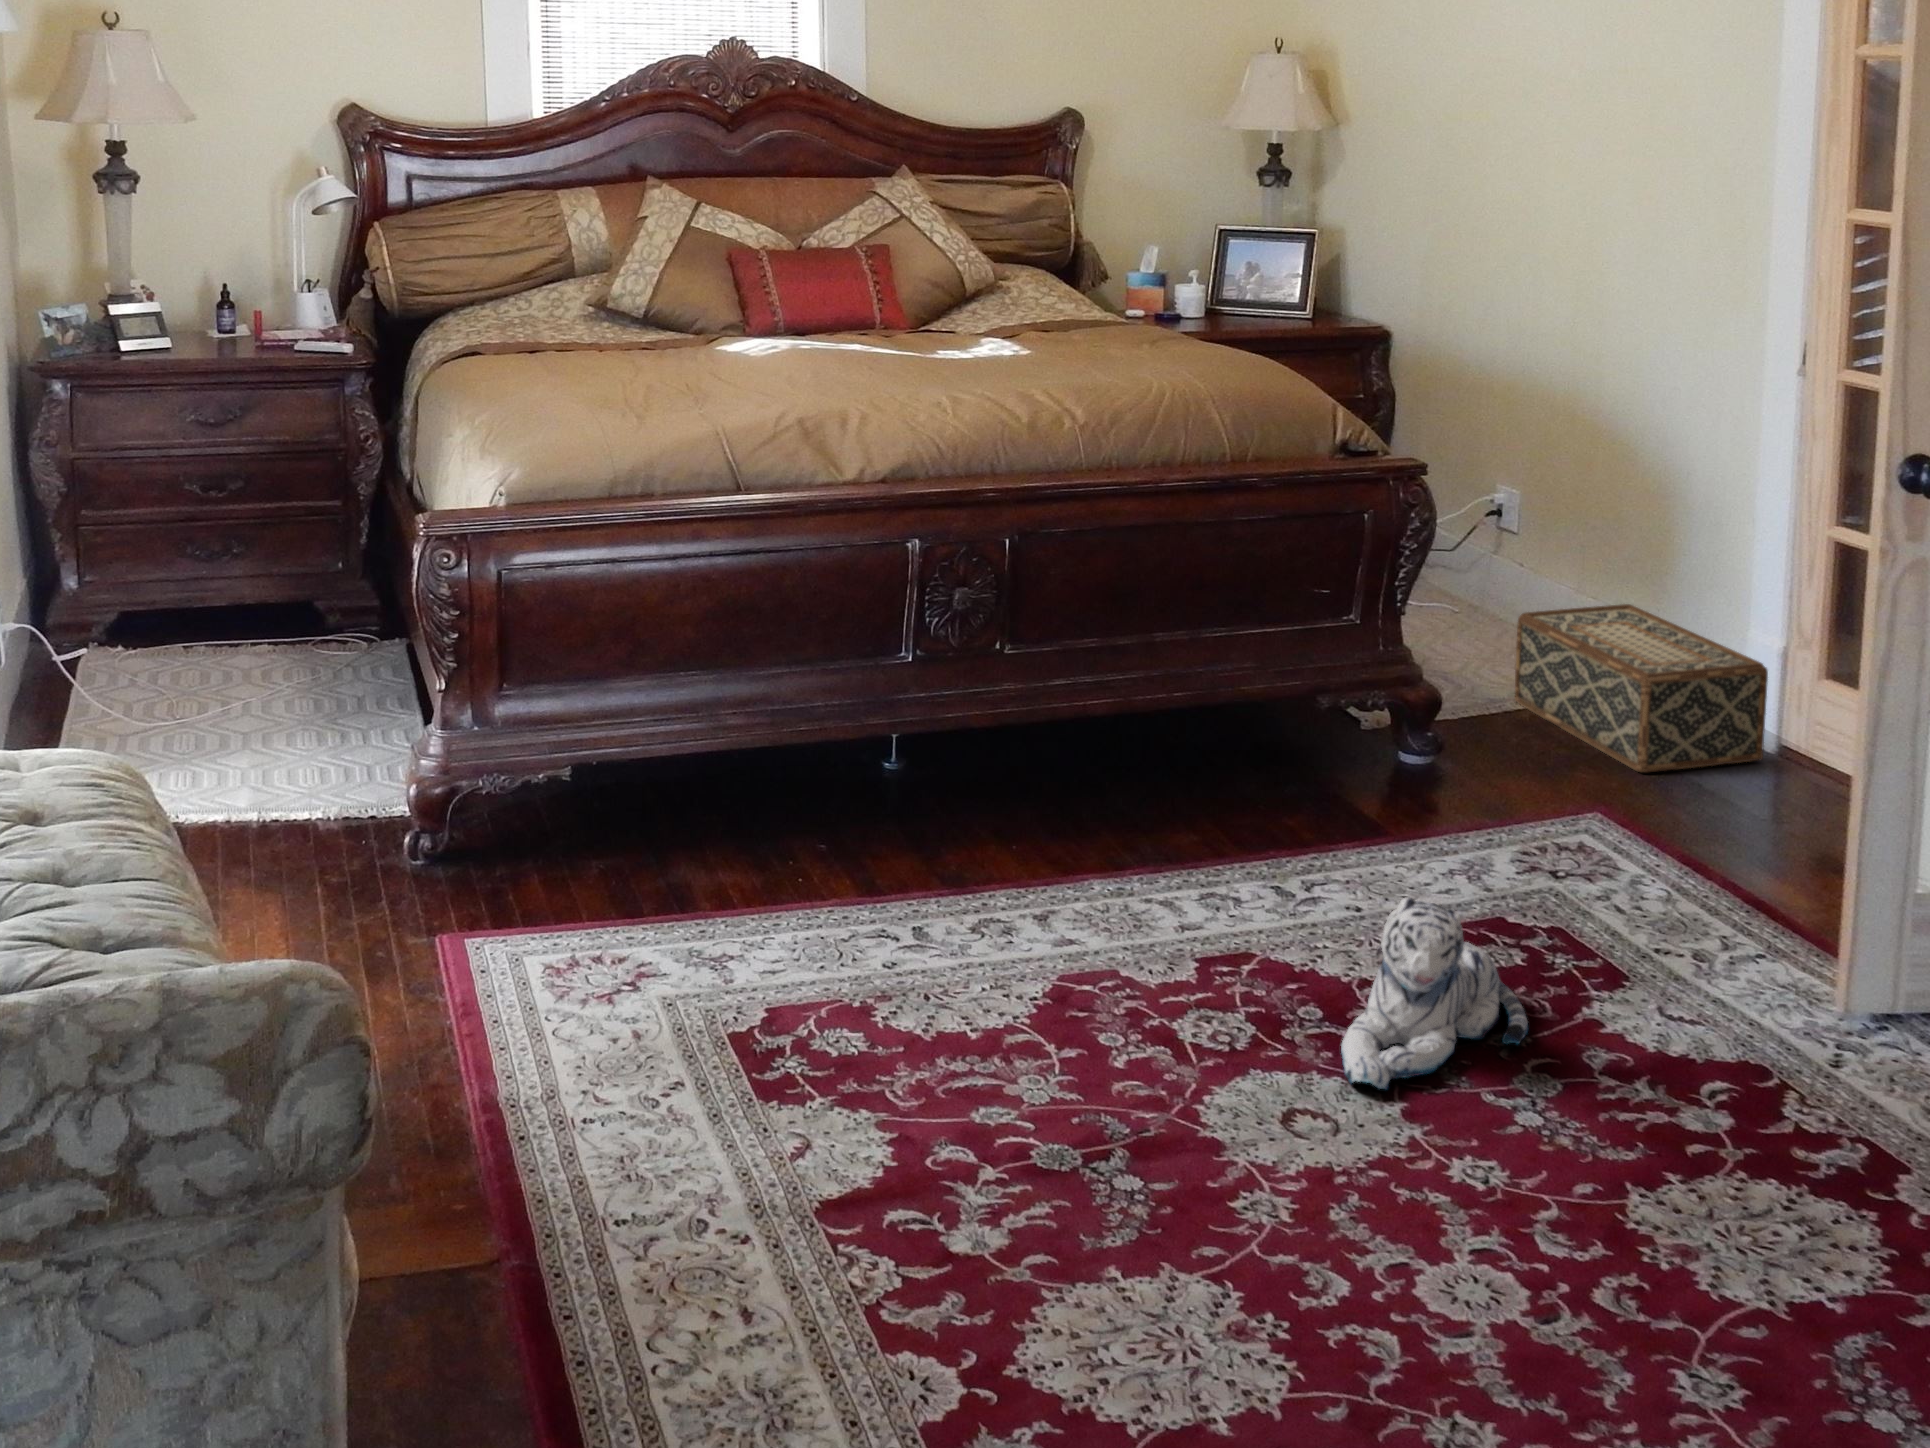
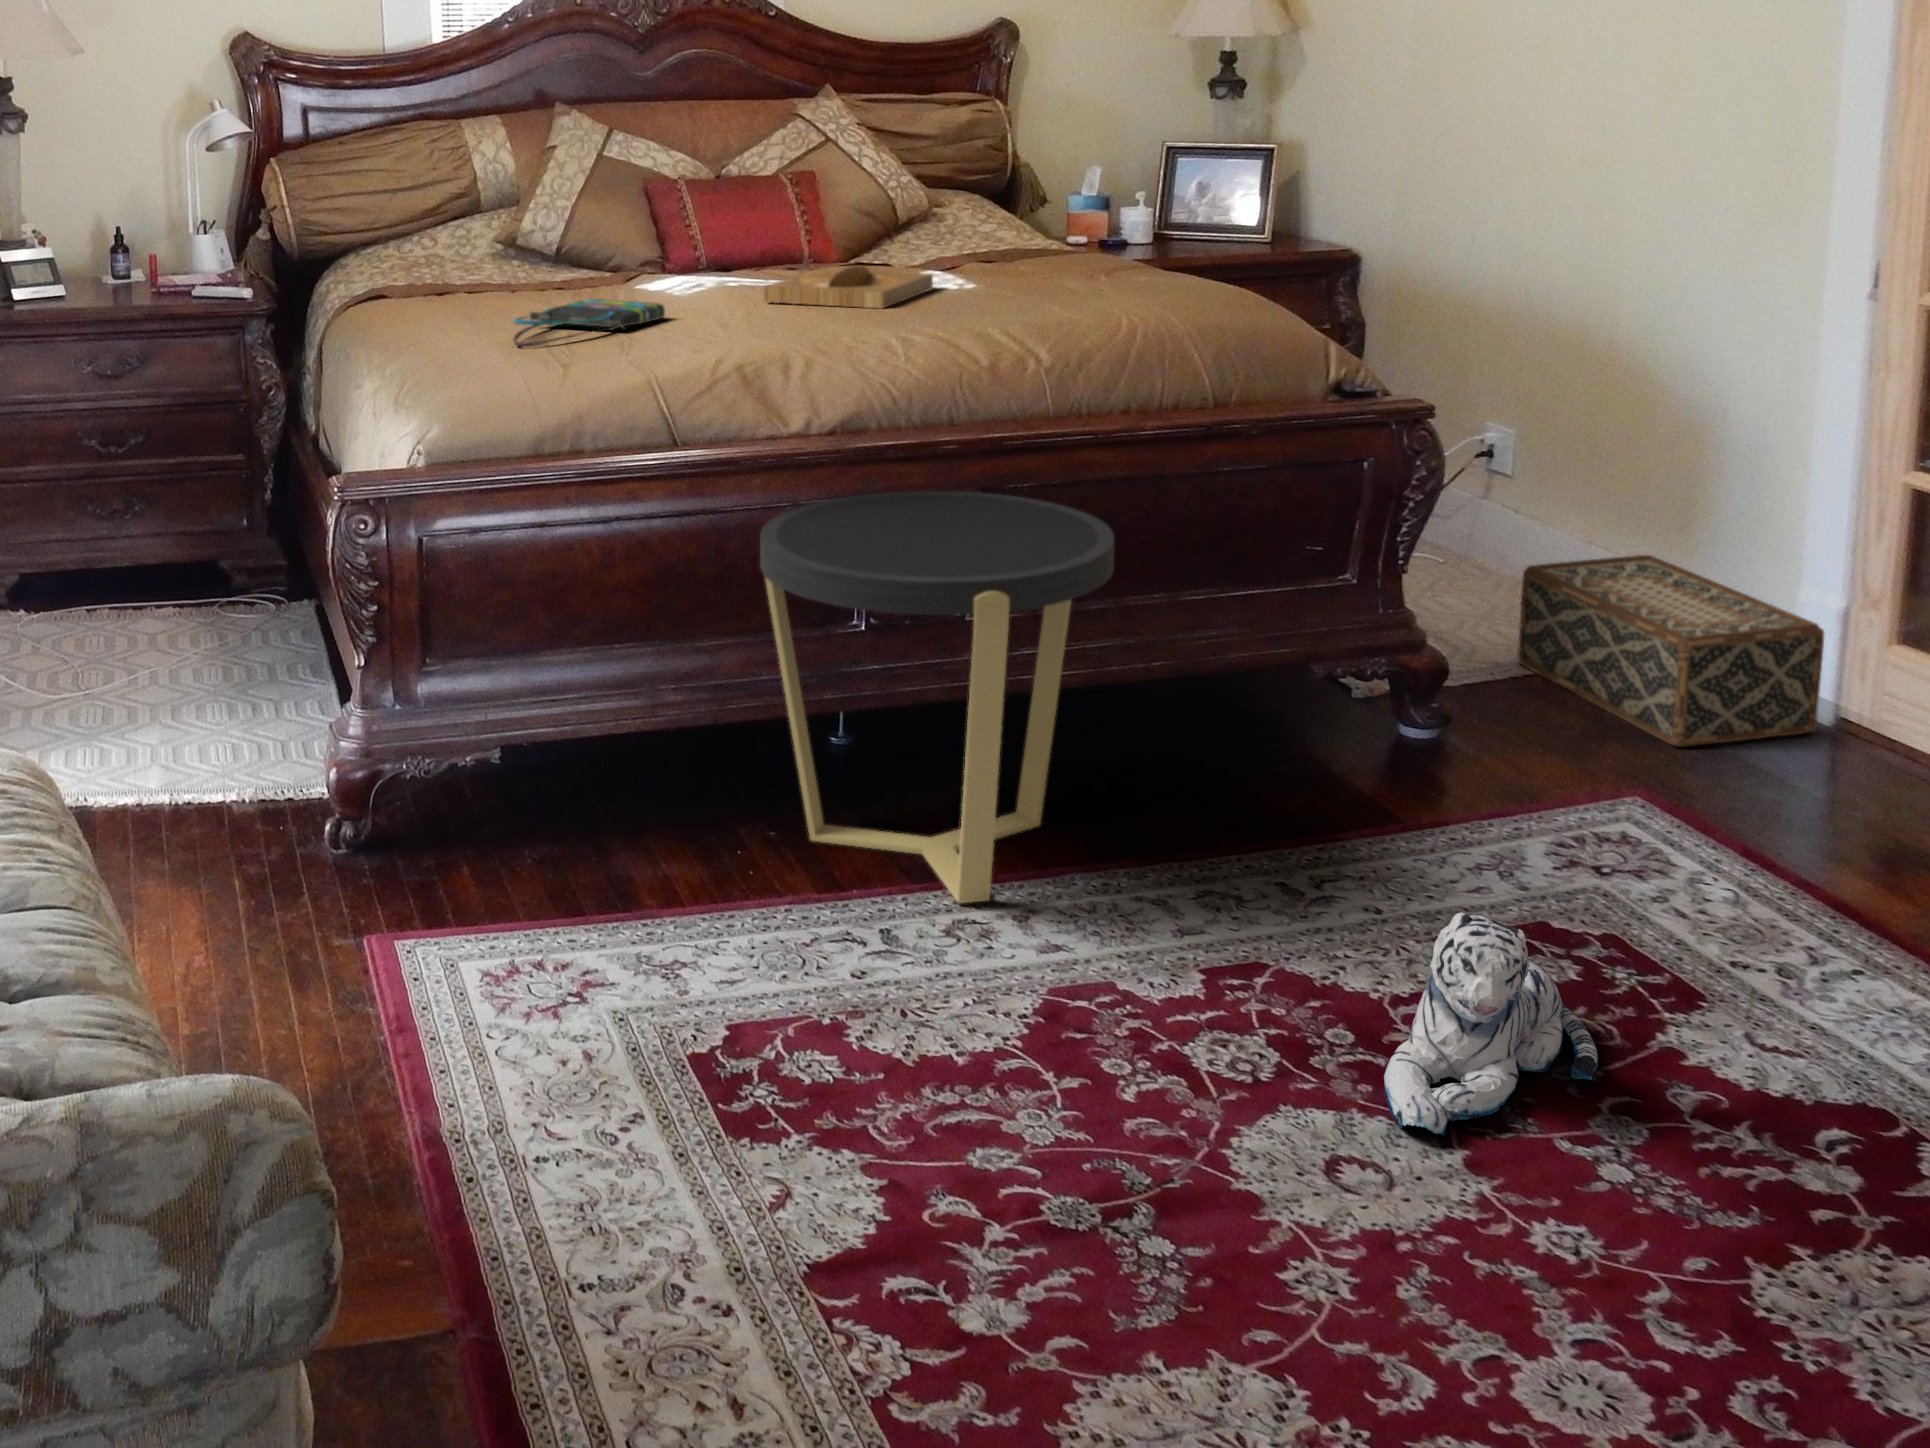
tray: none [833,332,990,371] -> present [764,266,933,308]
tote bag: none [595,358,739,400] -> present [514,299,665,347]
side table: none [813,535,1131,906] -> present [760,491,1114,903]

